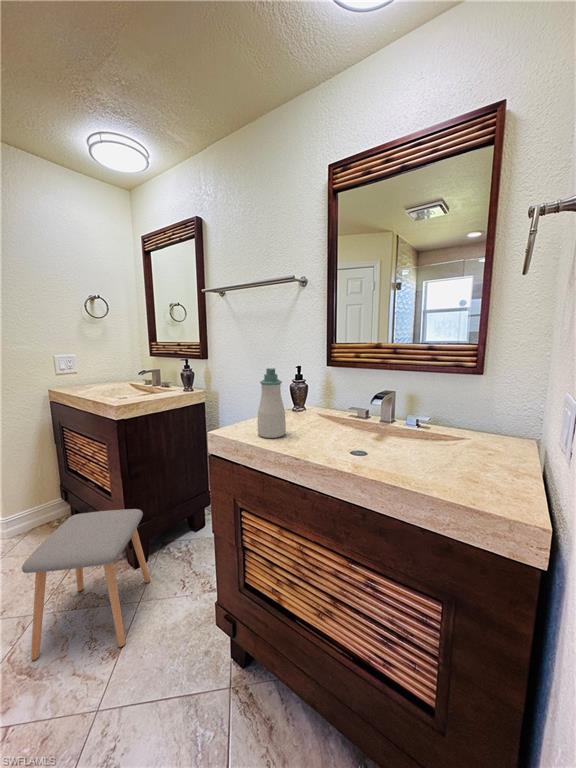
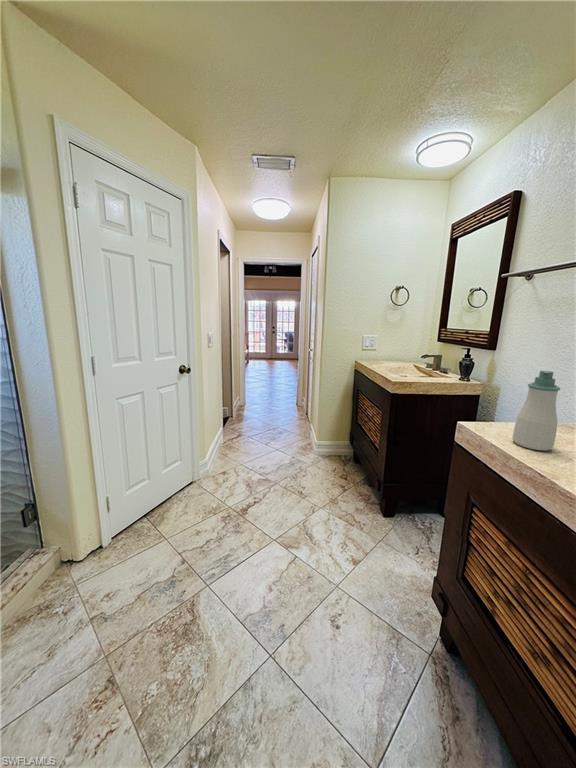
stool: present [22,509,150,661] -> none [315,454,396,560]

